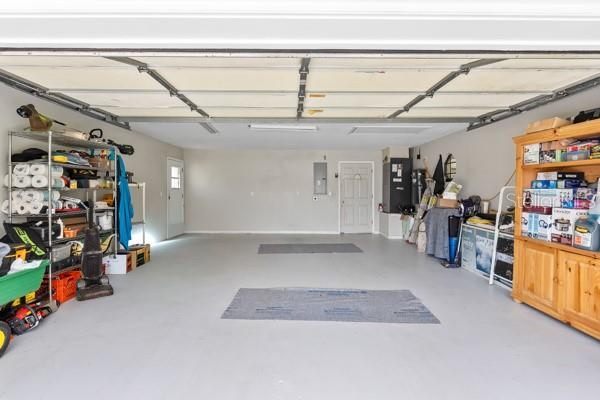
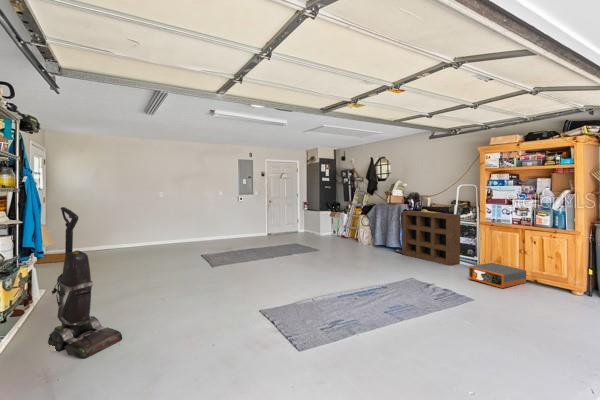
shelving unit: none [444,217,502,287] -> present [402,211,461,266]
storage box: none [474,289,558,326] -> present [469,263,527,288]

